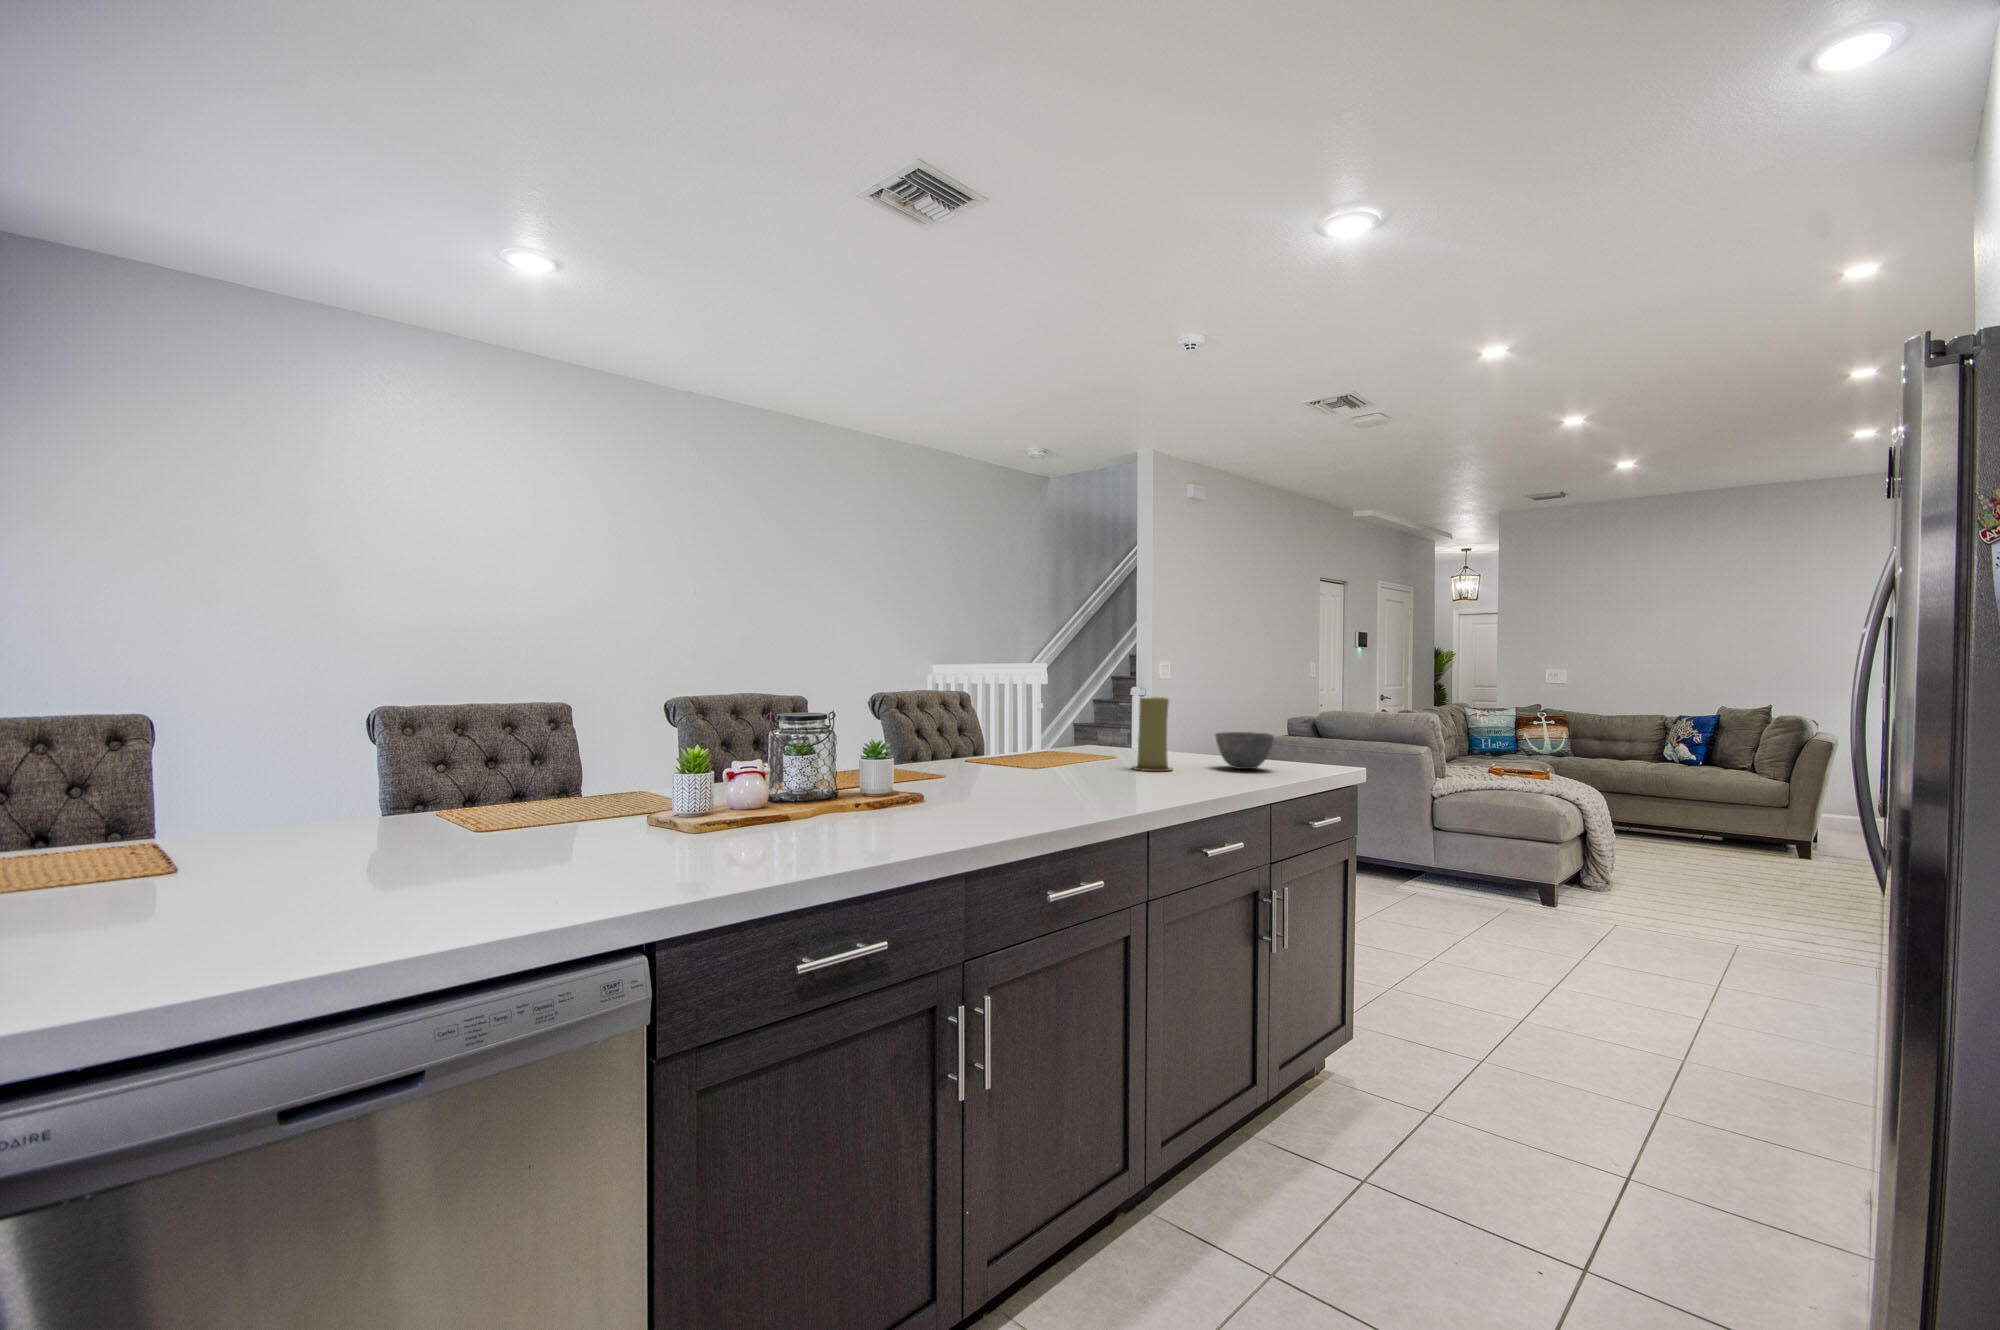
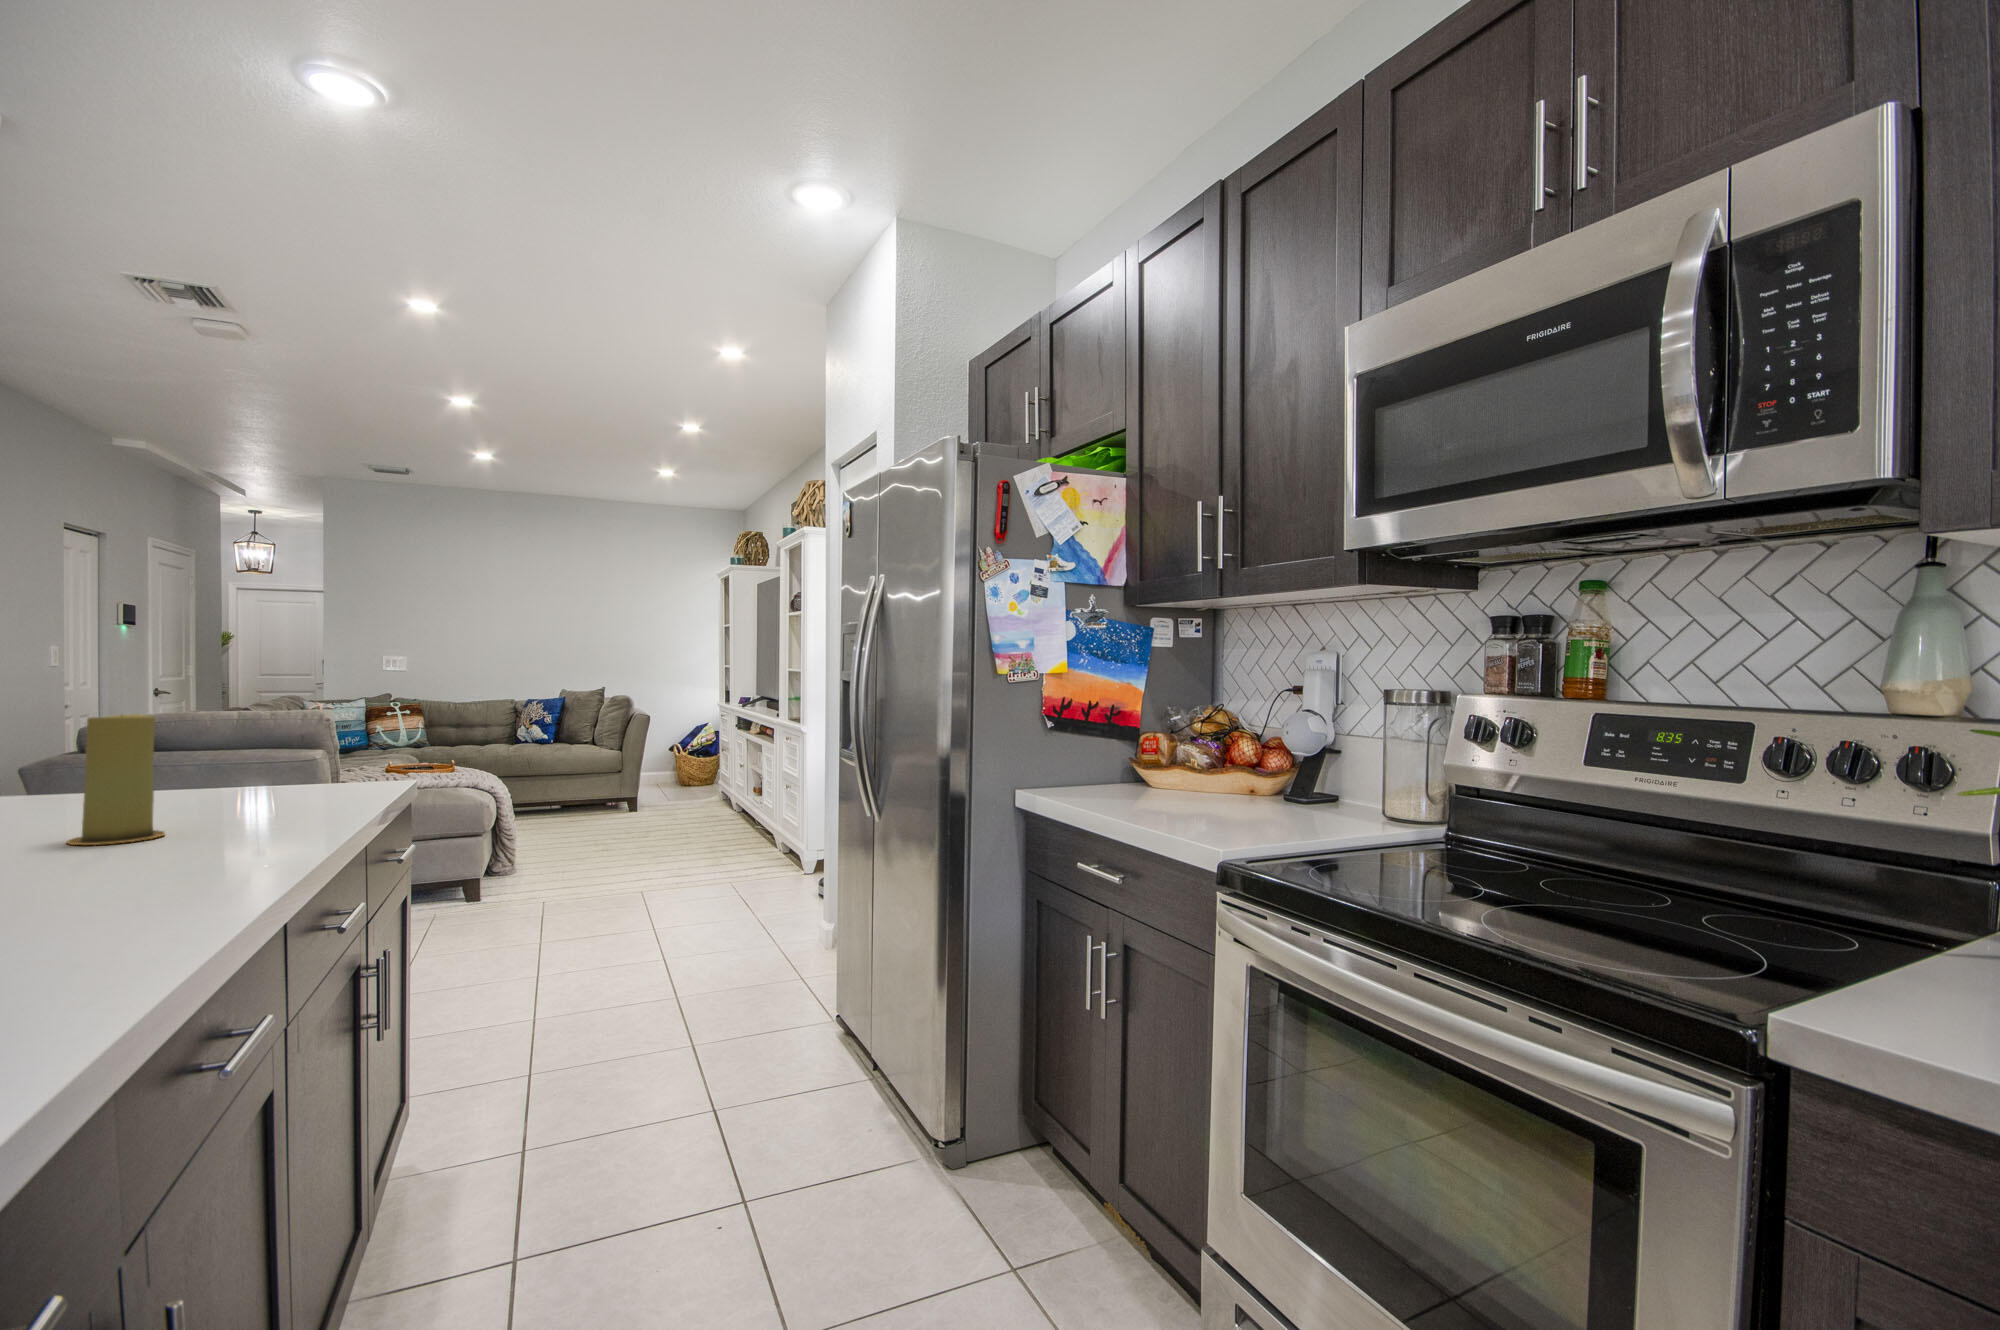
bowl: present [1216,732,1274,769] -> none [224,756,331,814]

